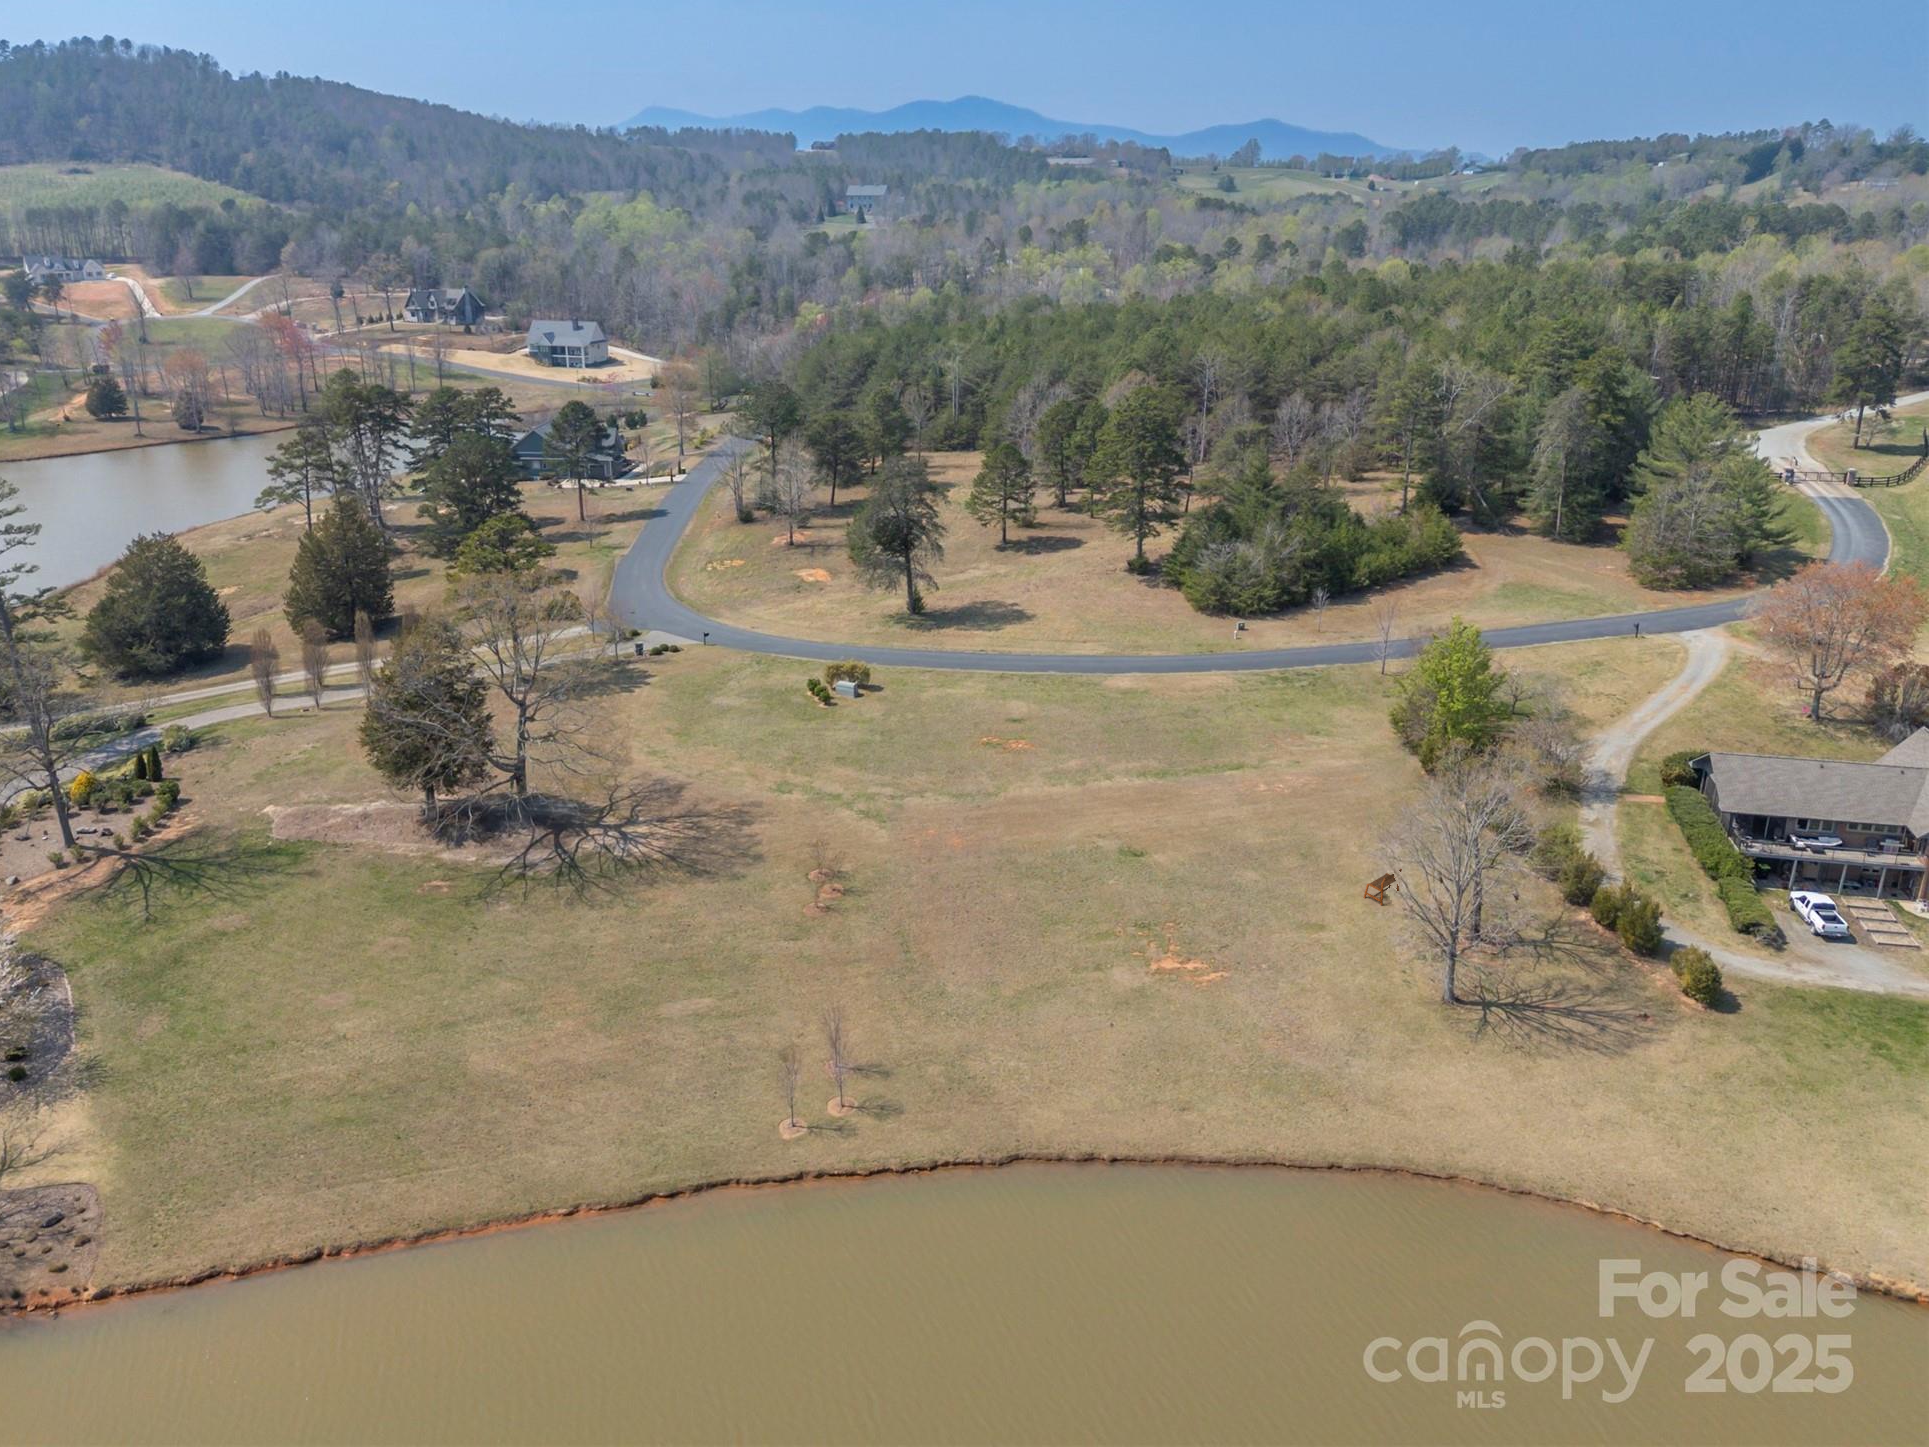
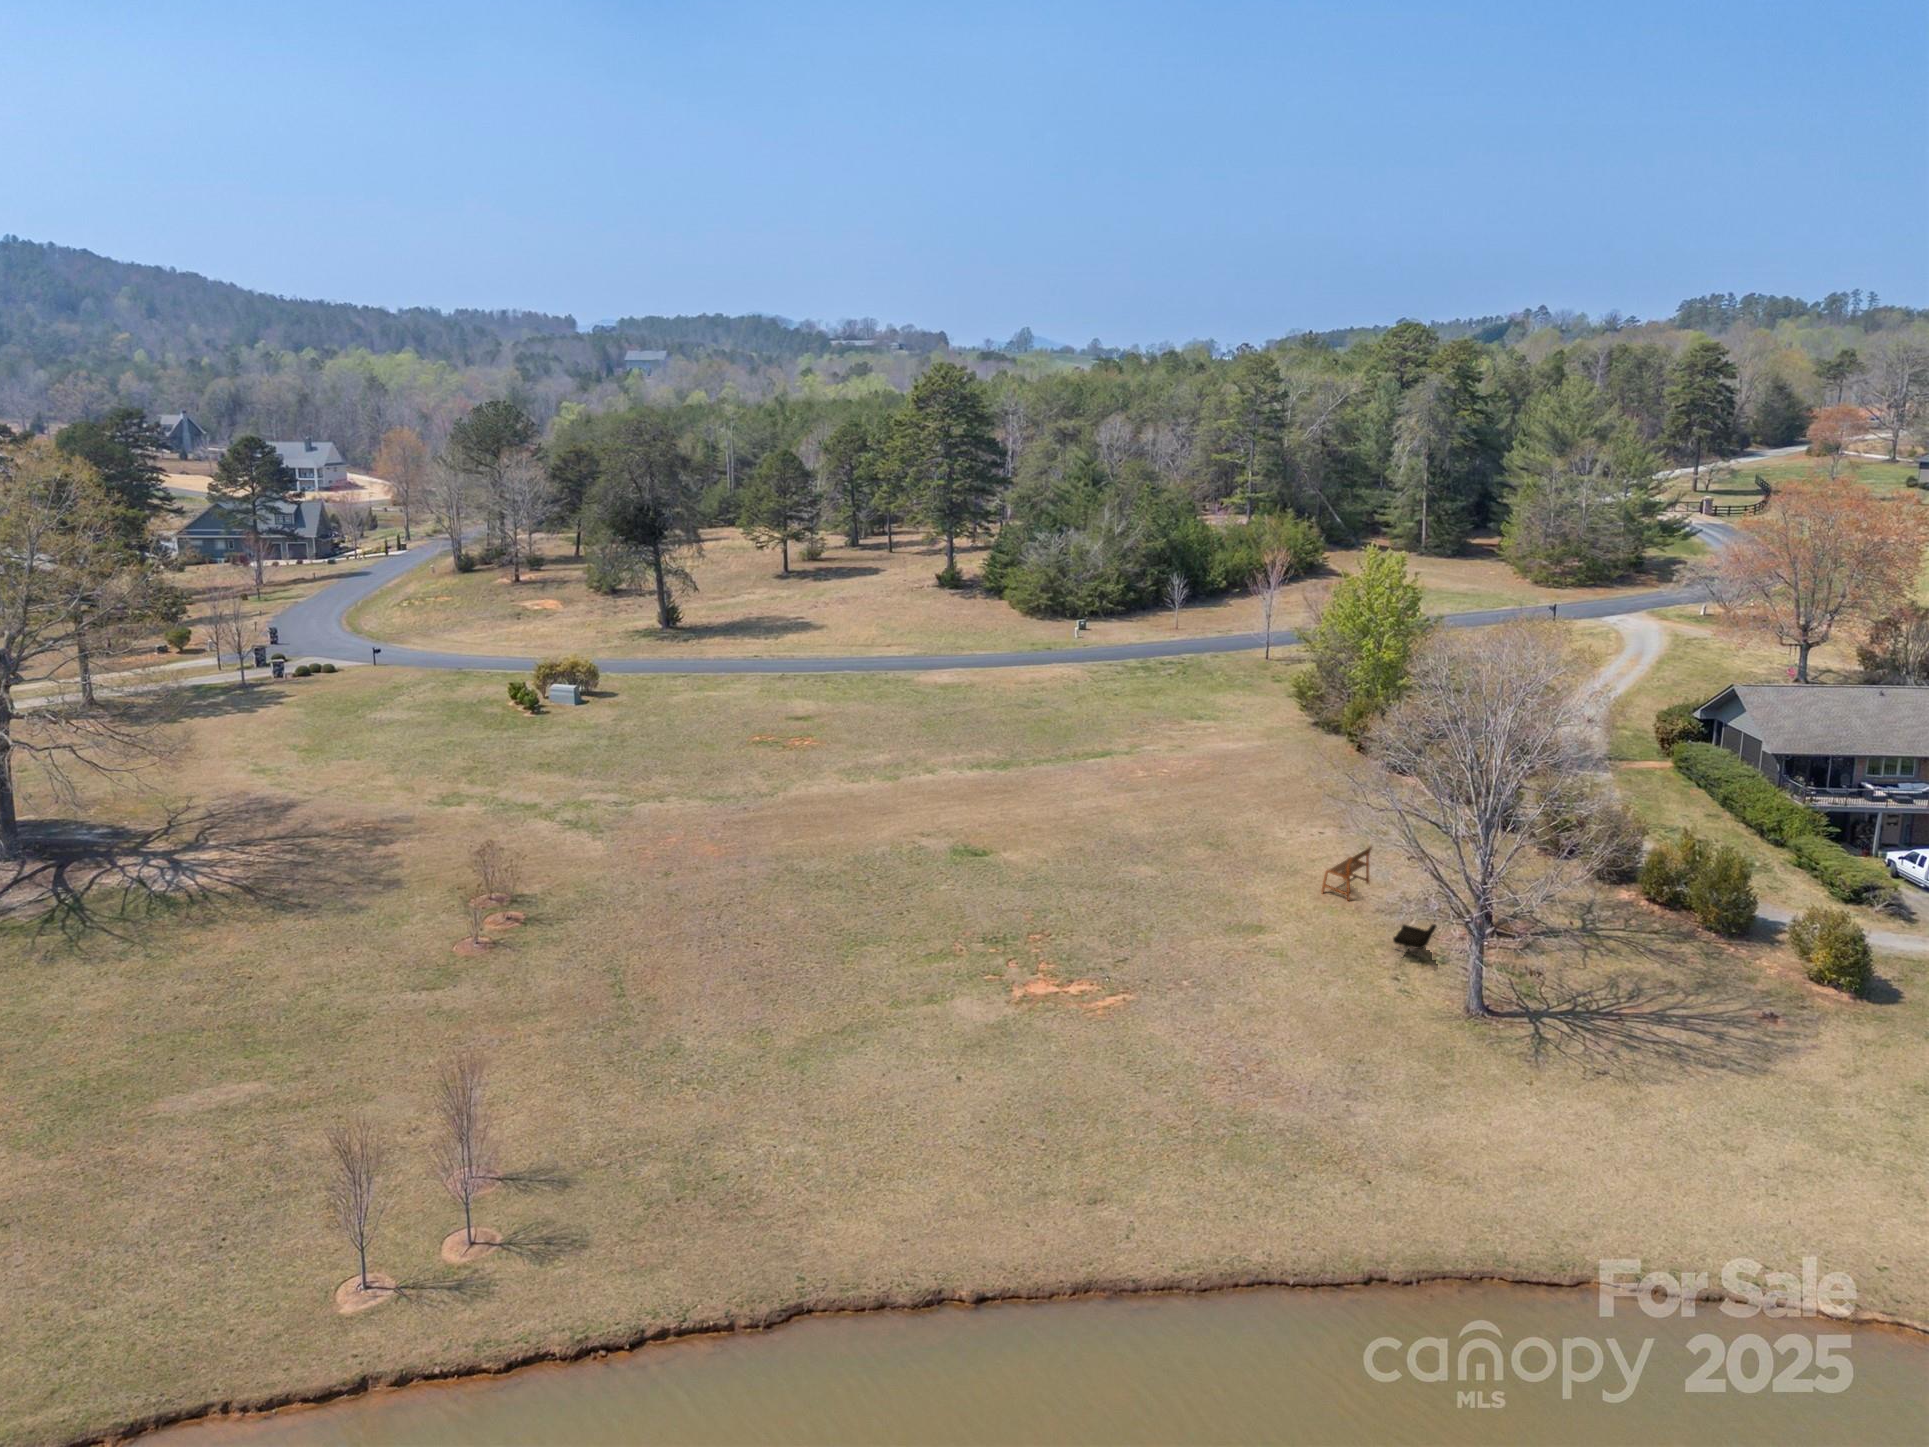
lounge chair: none [1400,931,1433,954] -> present [1393,924,1436,957]

